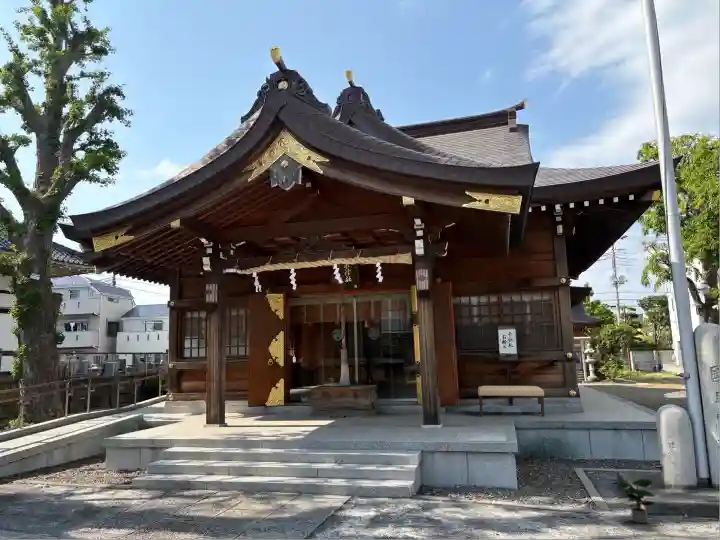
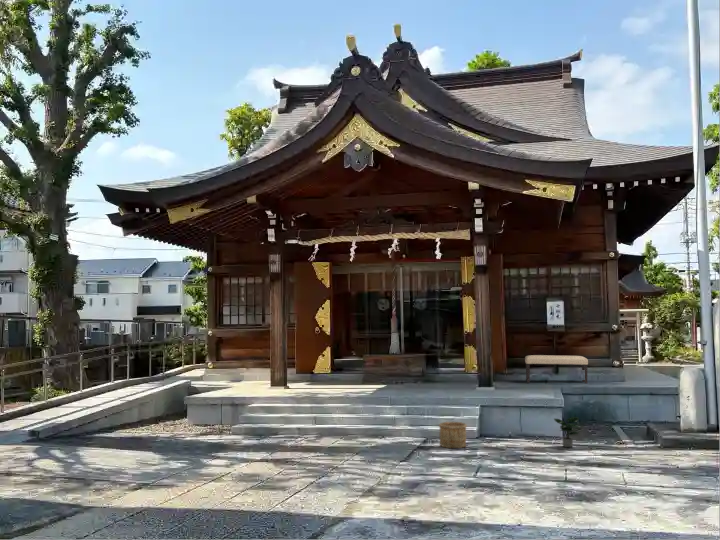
potted plant: present [617,479,655,523] -> present [554,417,579,447]
wooden bucket: none [355,483,392,523] -> present [439,422,467,448]

